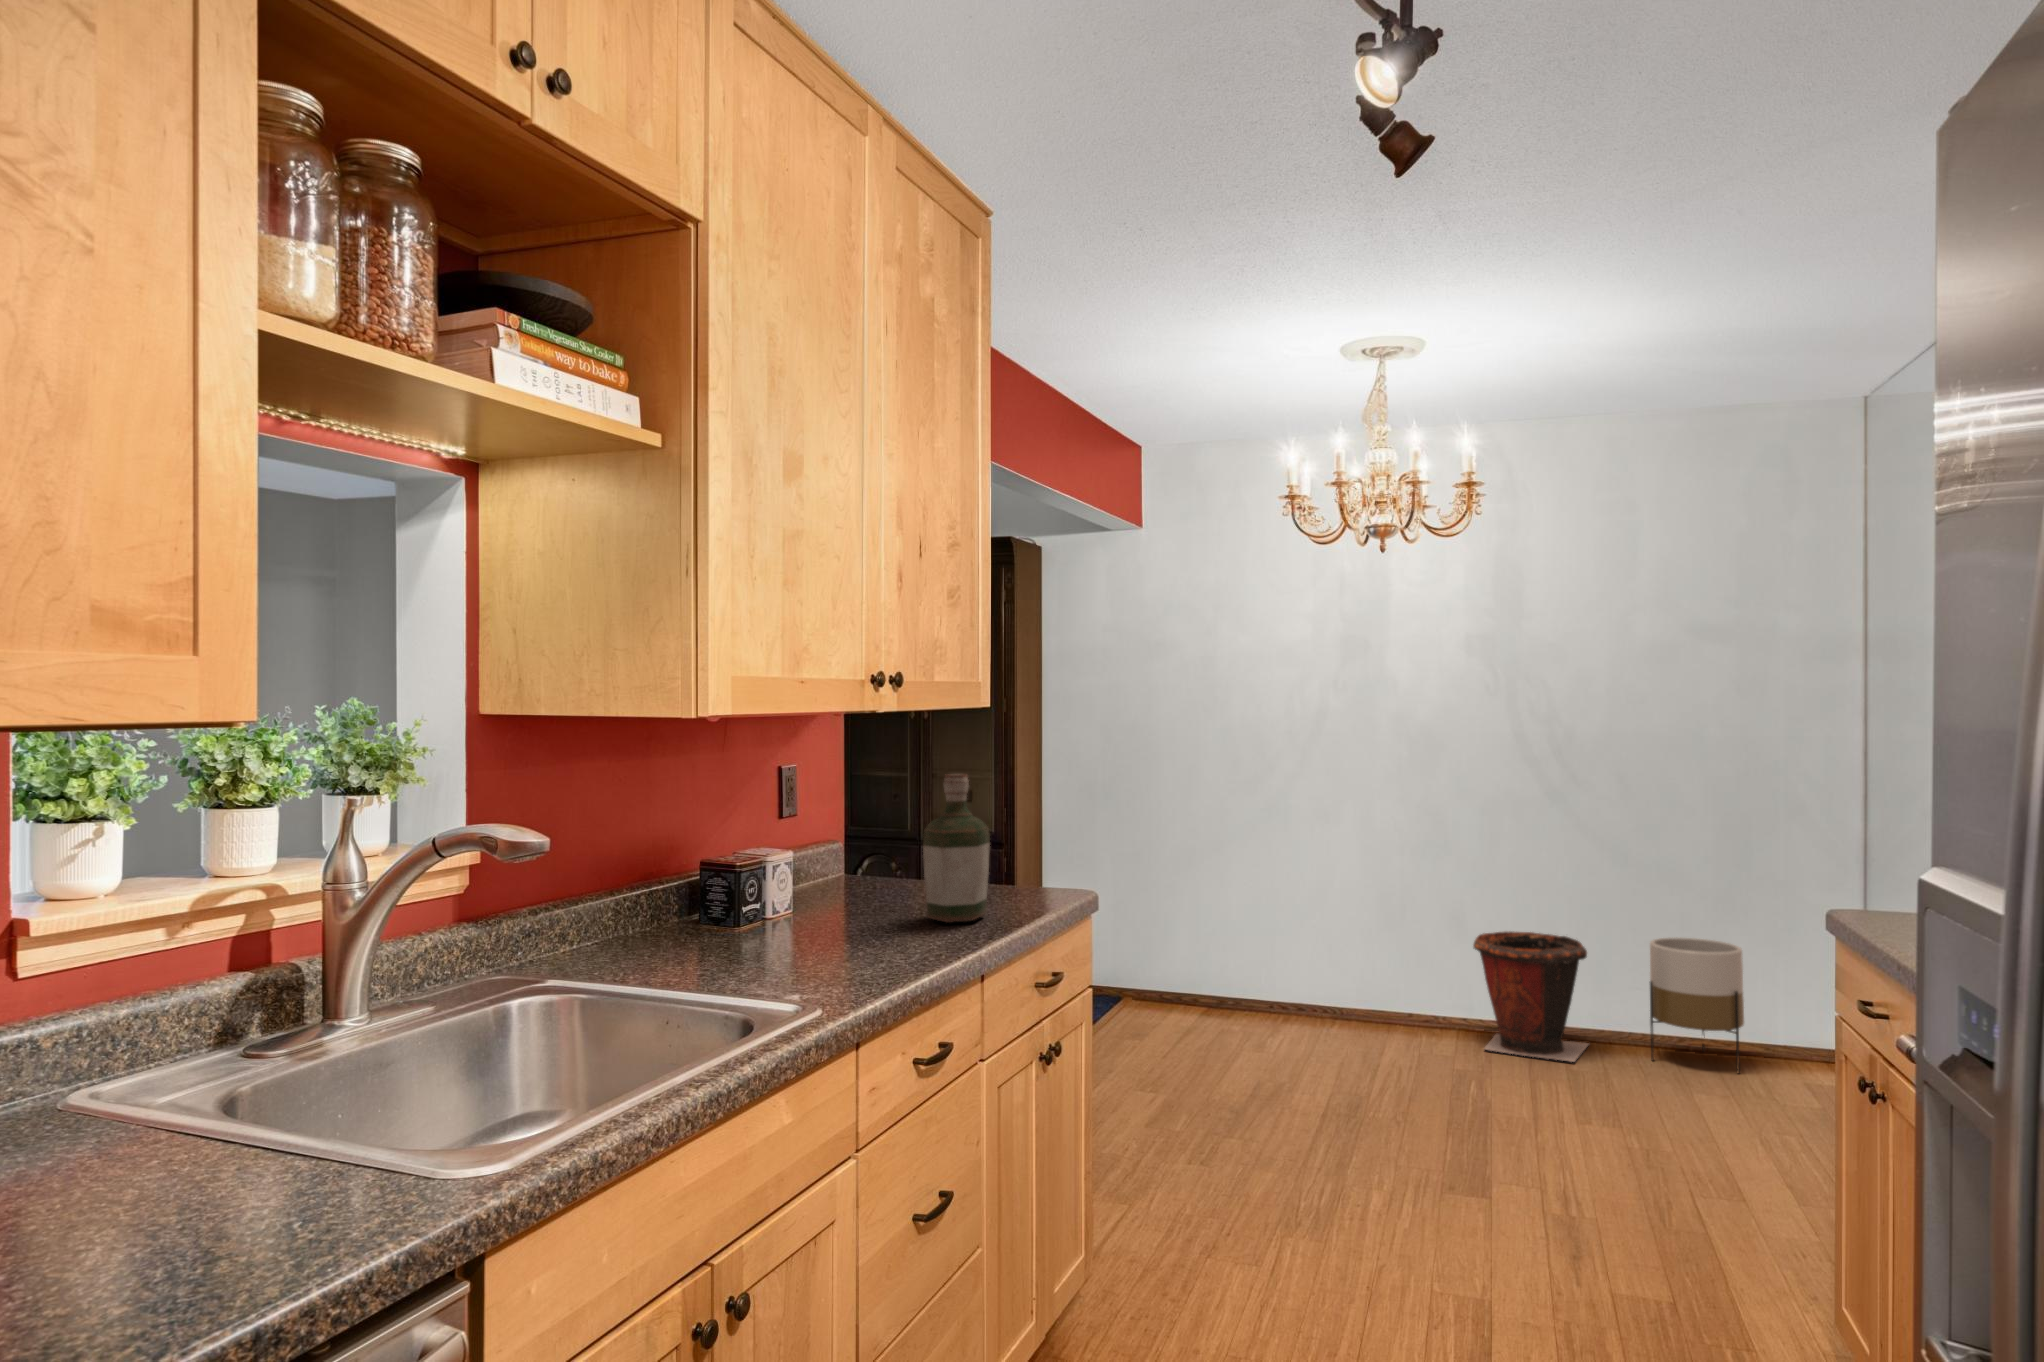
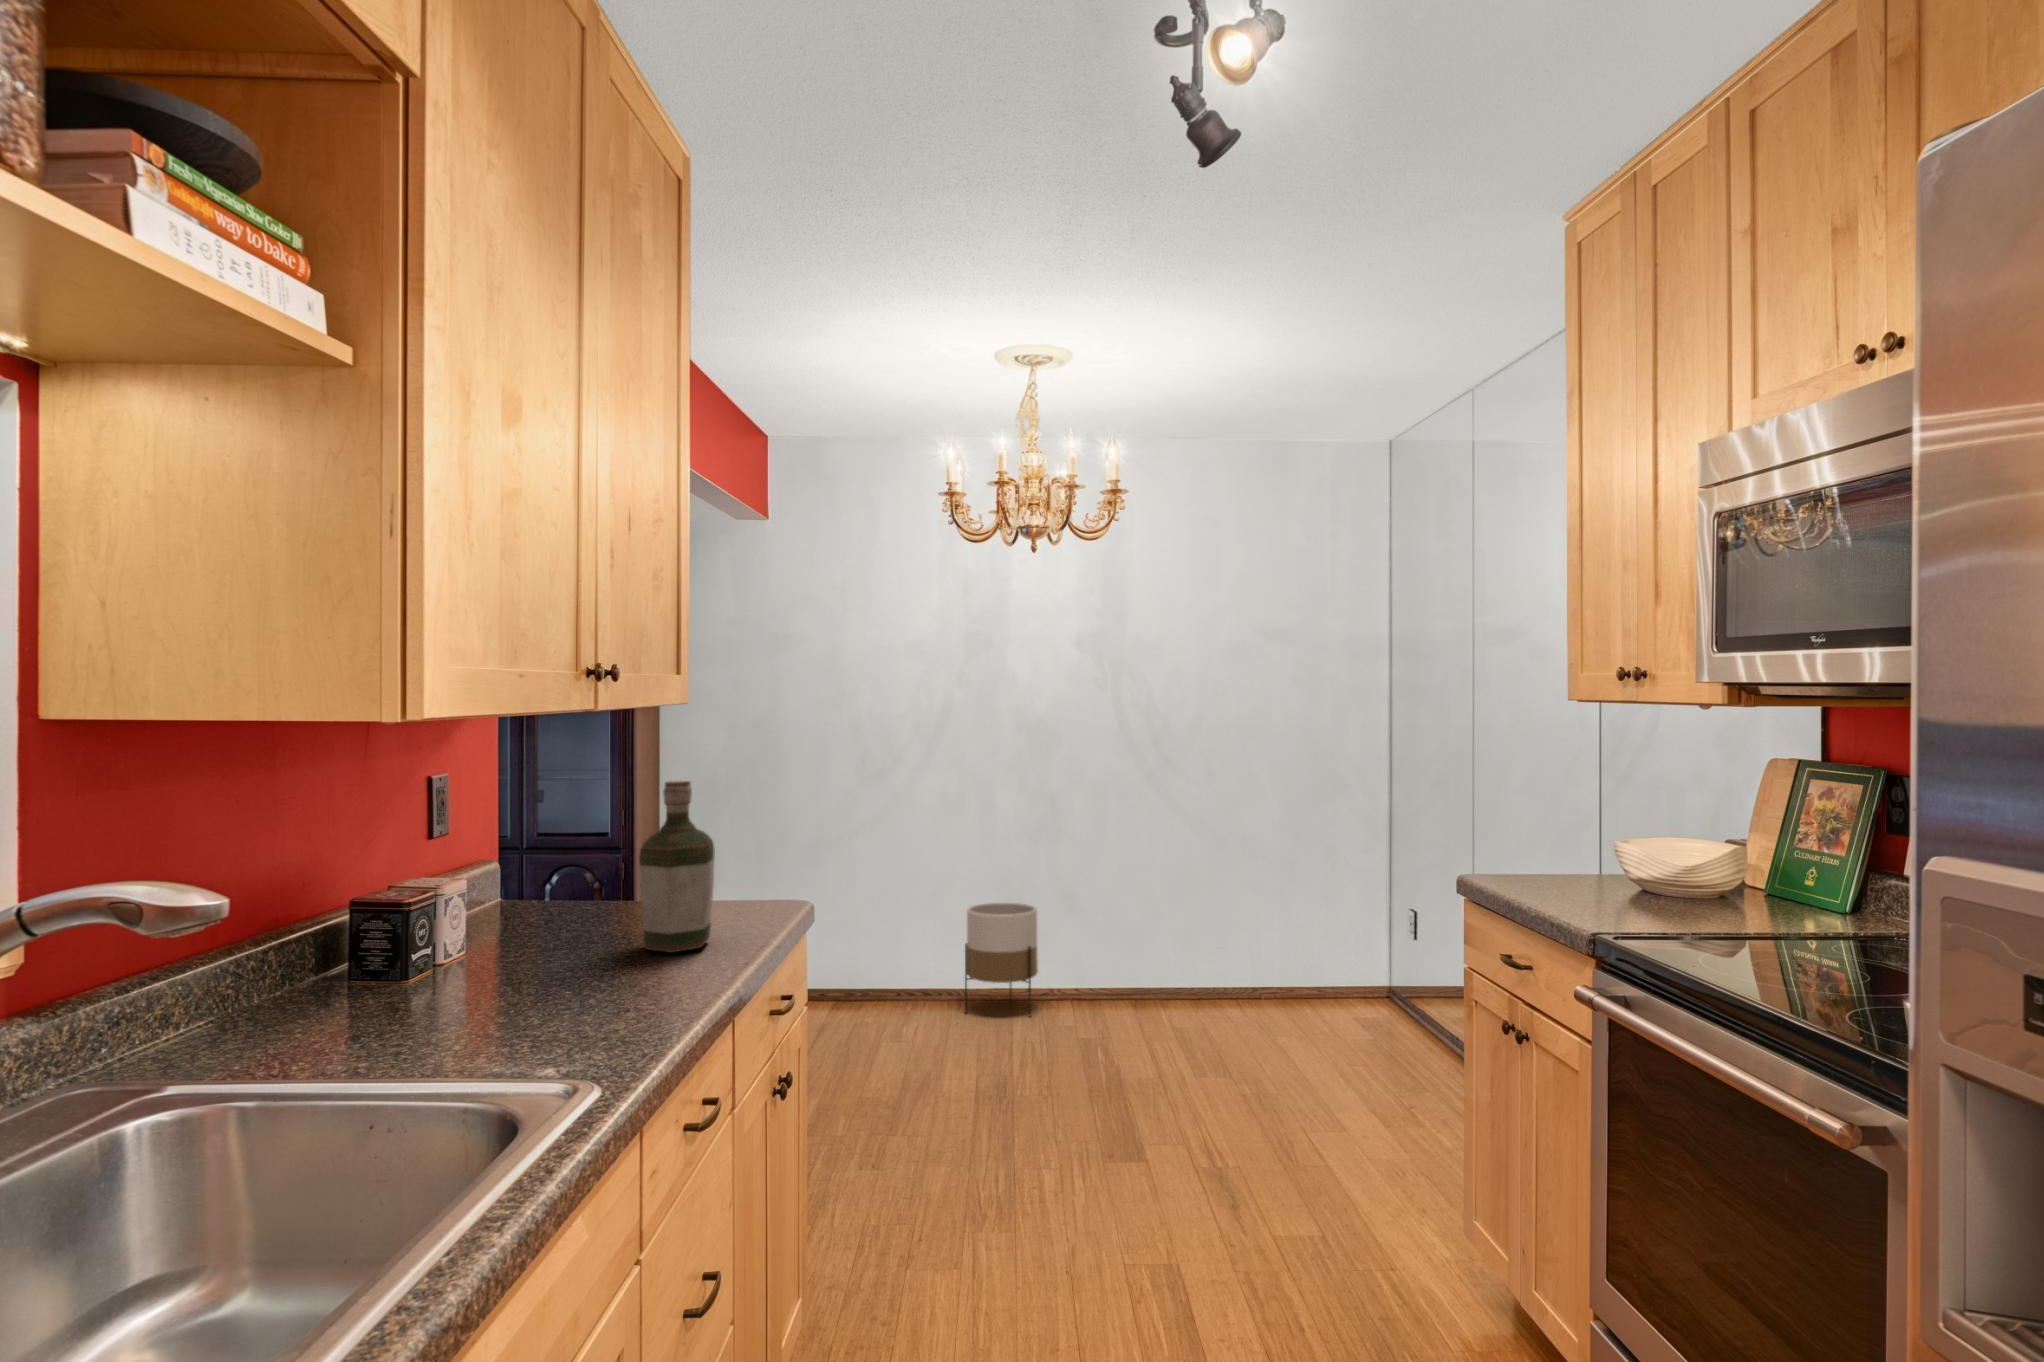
waste bin: present [1473,931,1588,1062] -> none [1085,905,1181,1021]
planter: present [1650,937,1744,1073] -> present [965,903,1038,1016]

